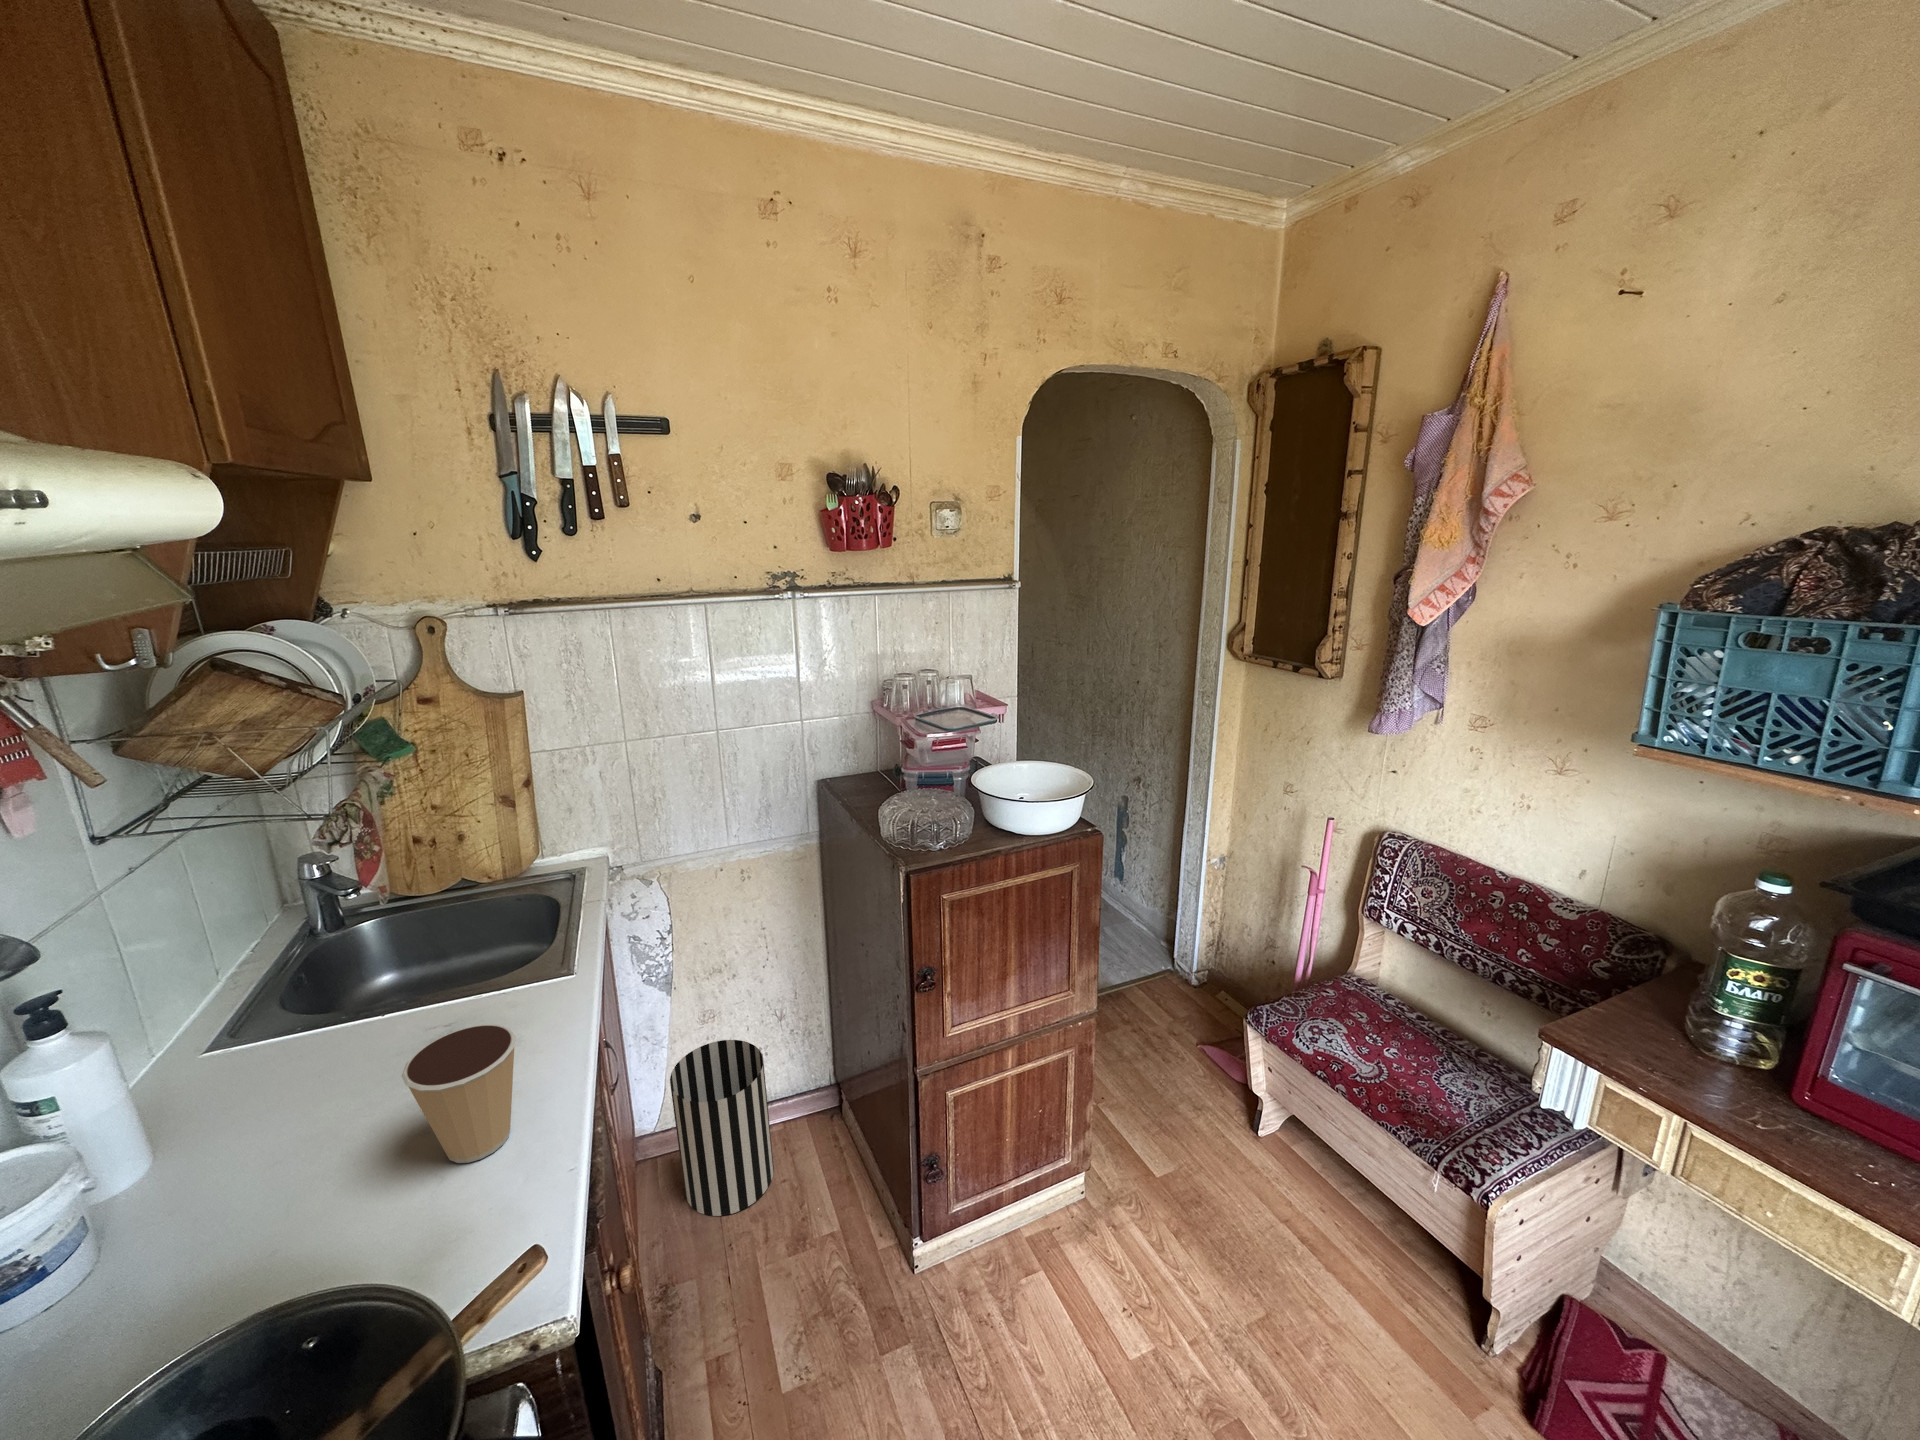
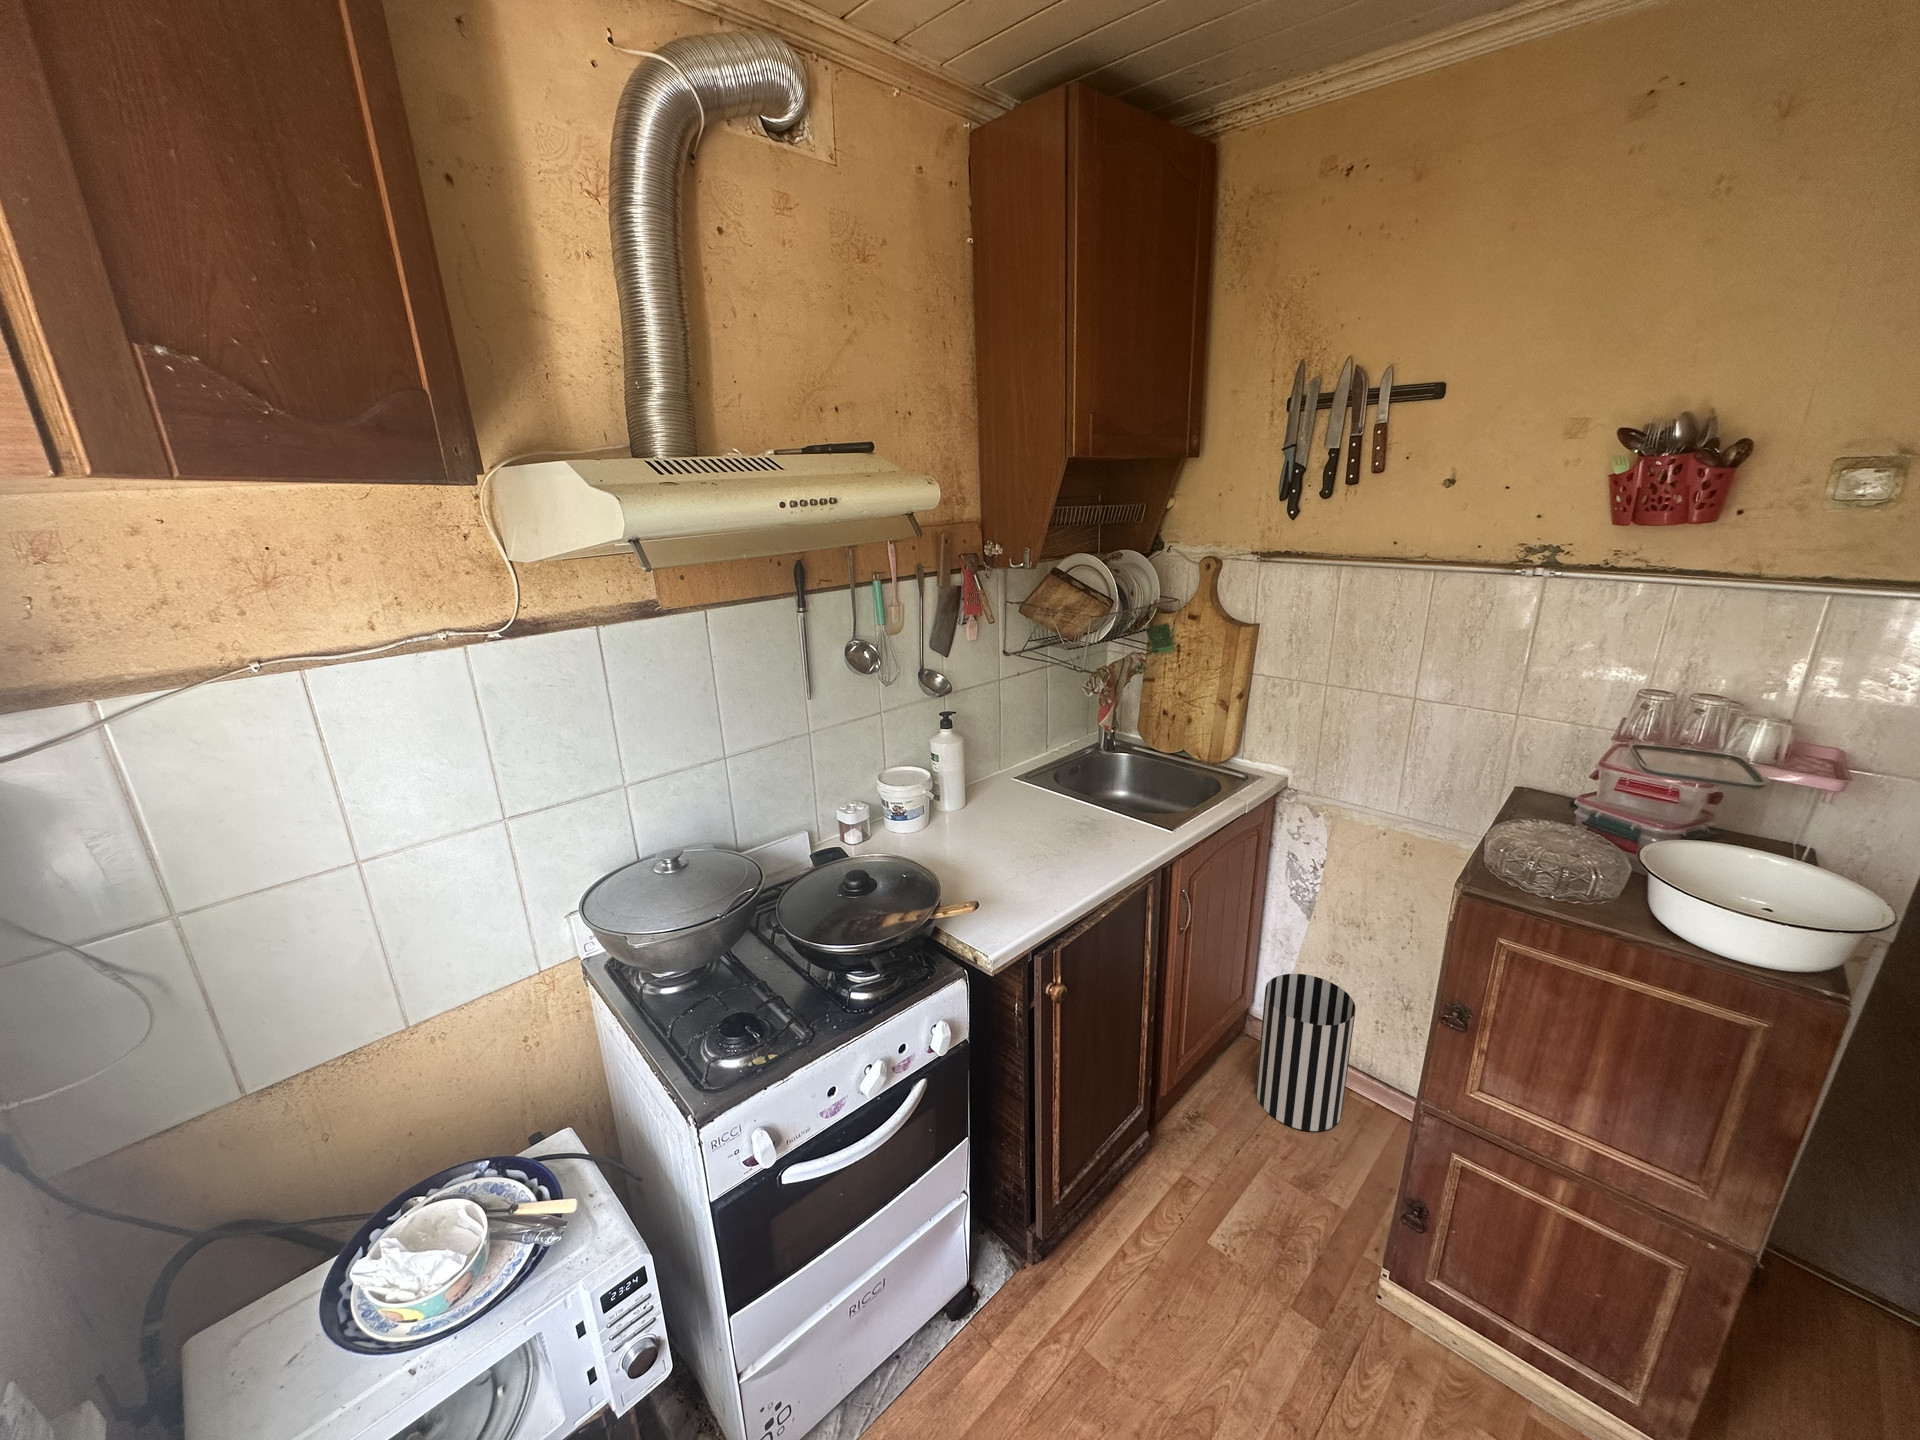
coffee cup: present [402,1025,516,1163] -> none [1015,803,1072,877]

